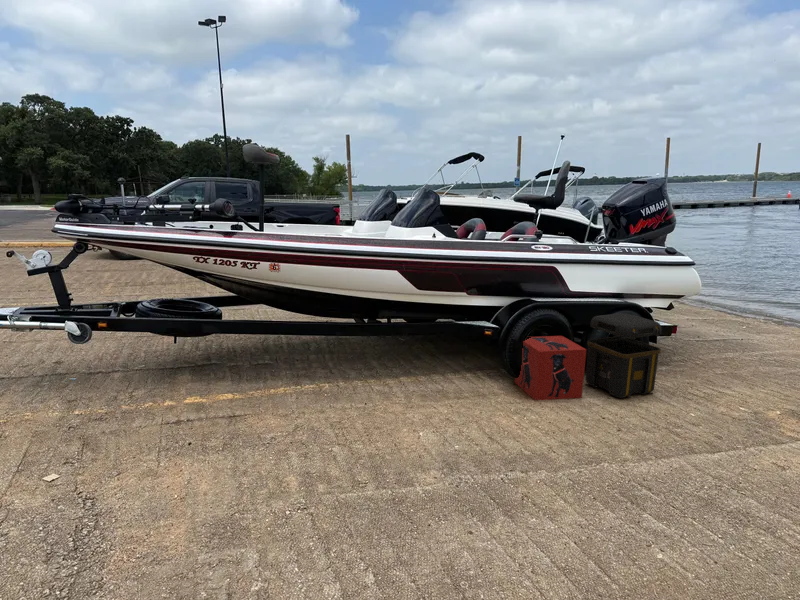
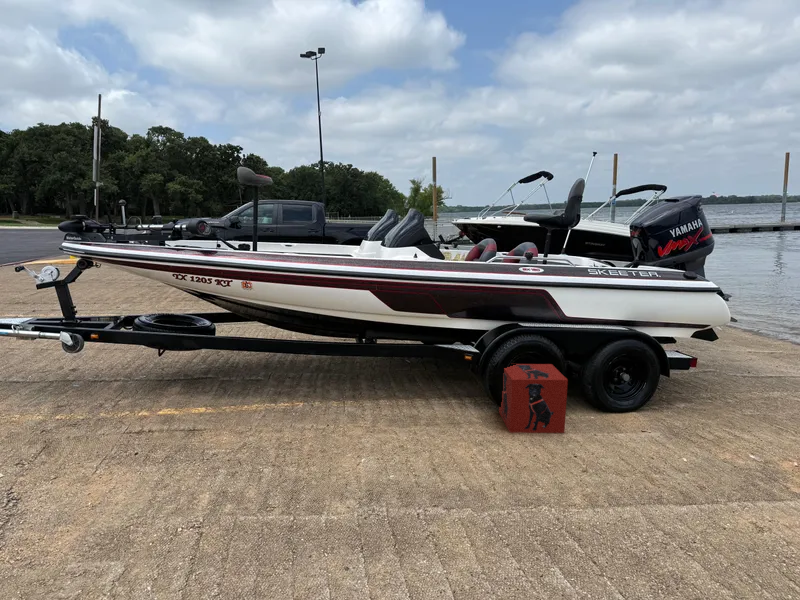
toolbox: present [586,313,662,398] -> none [578,342,660,436]

